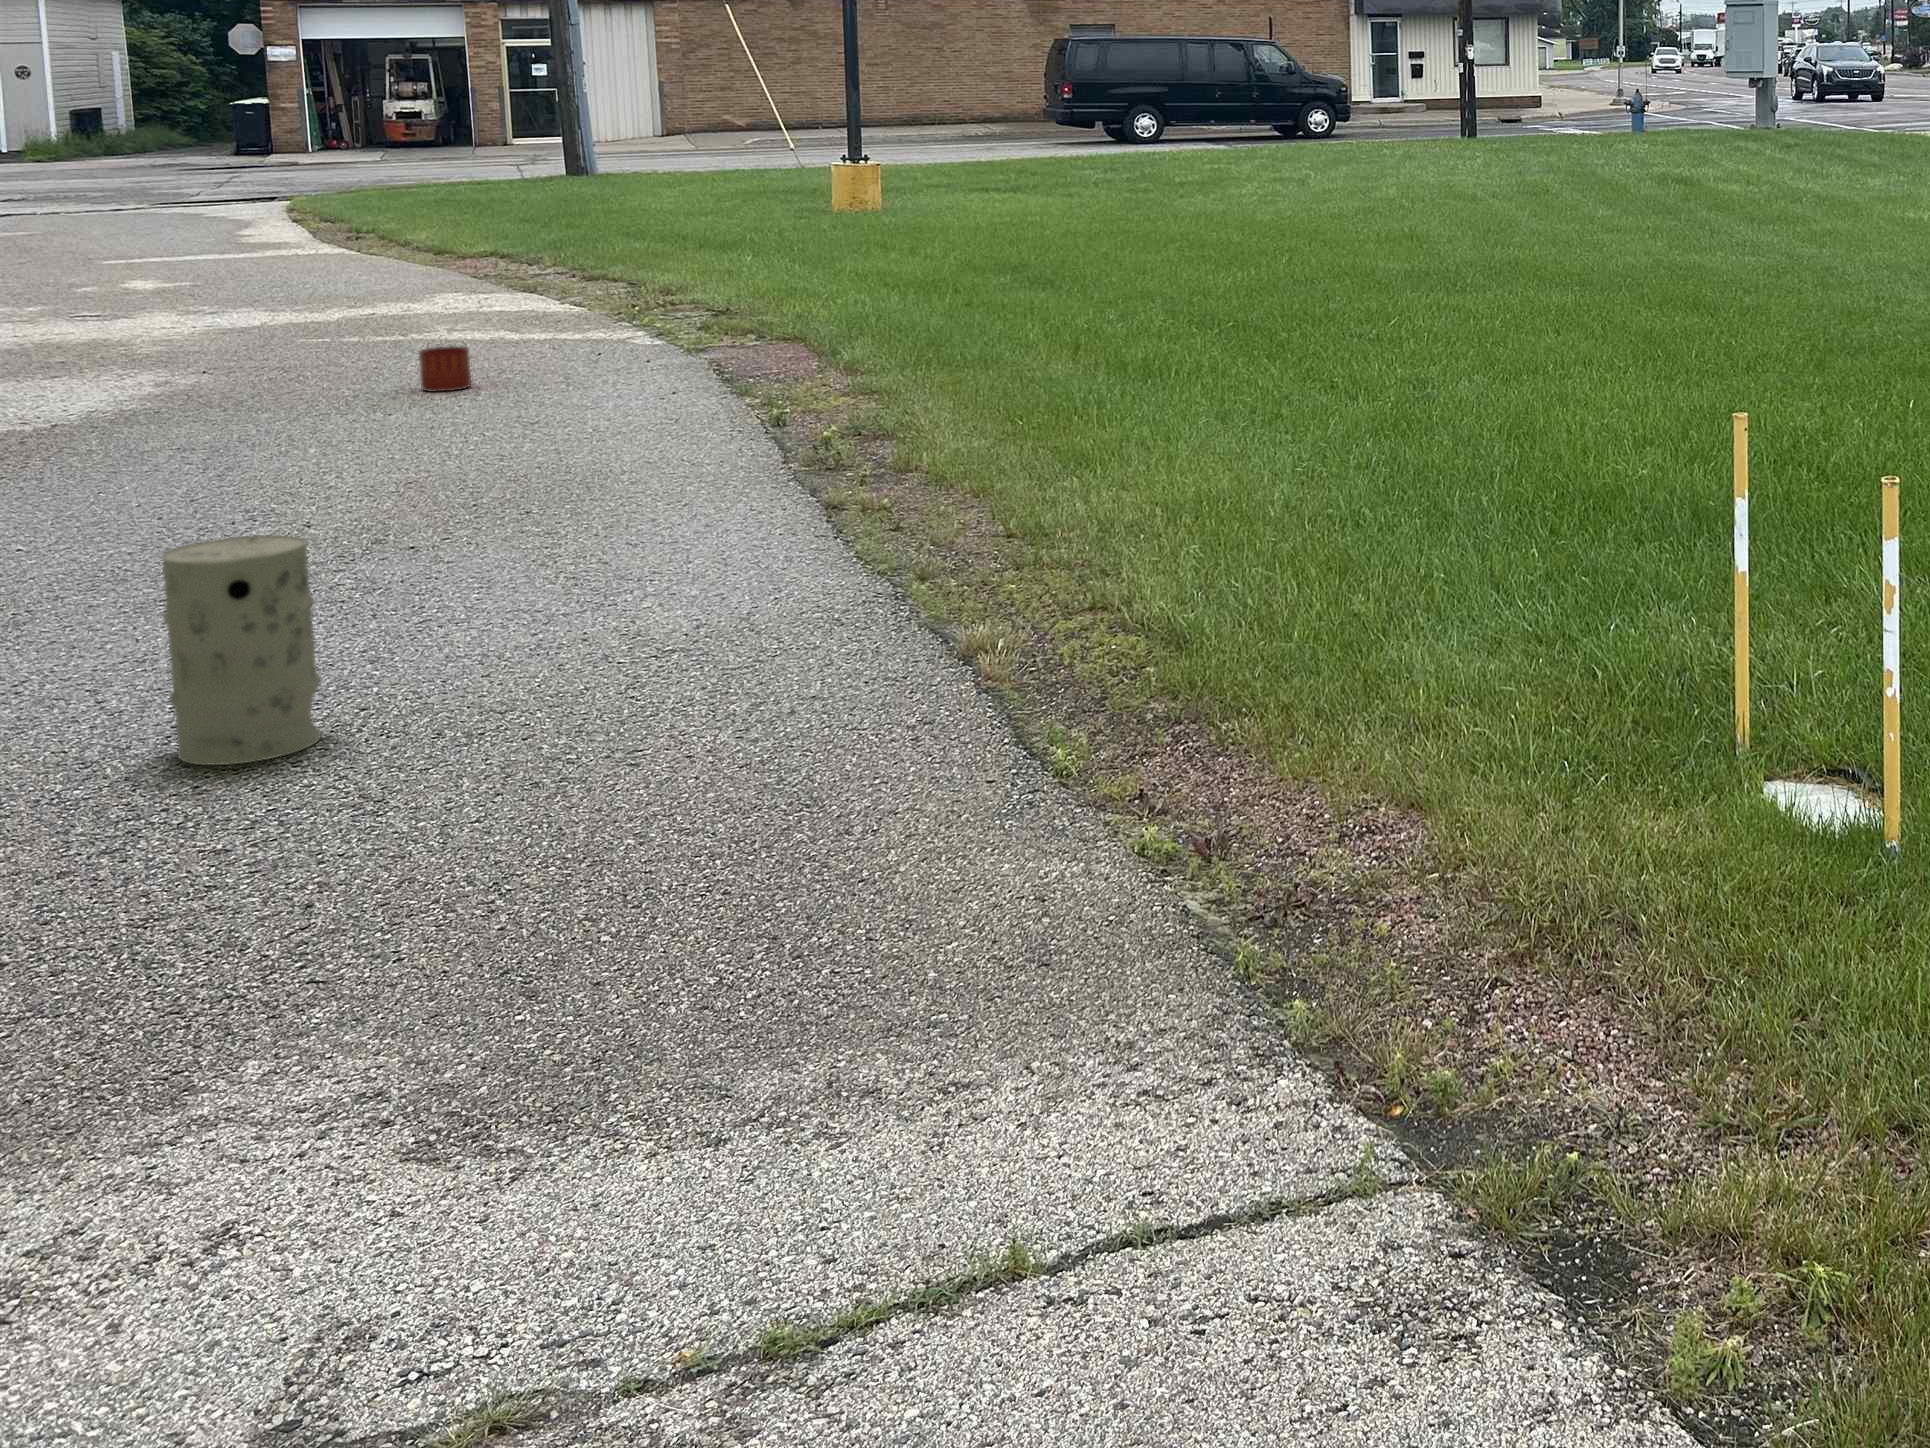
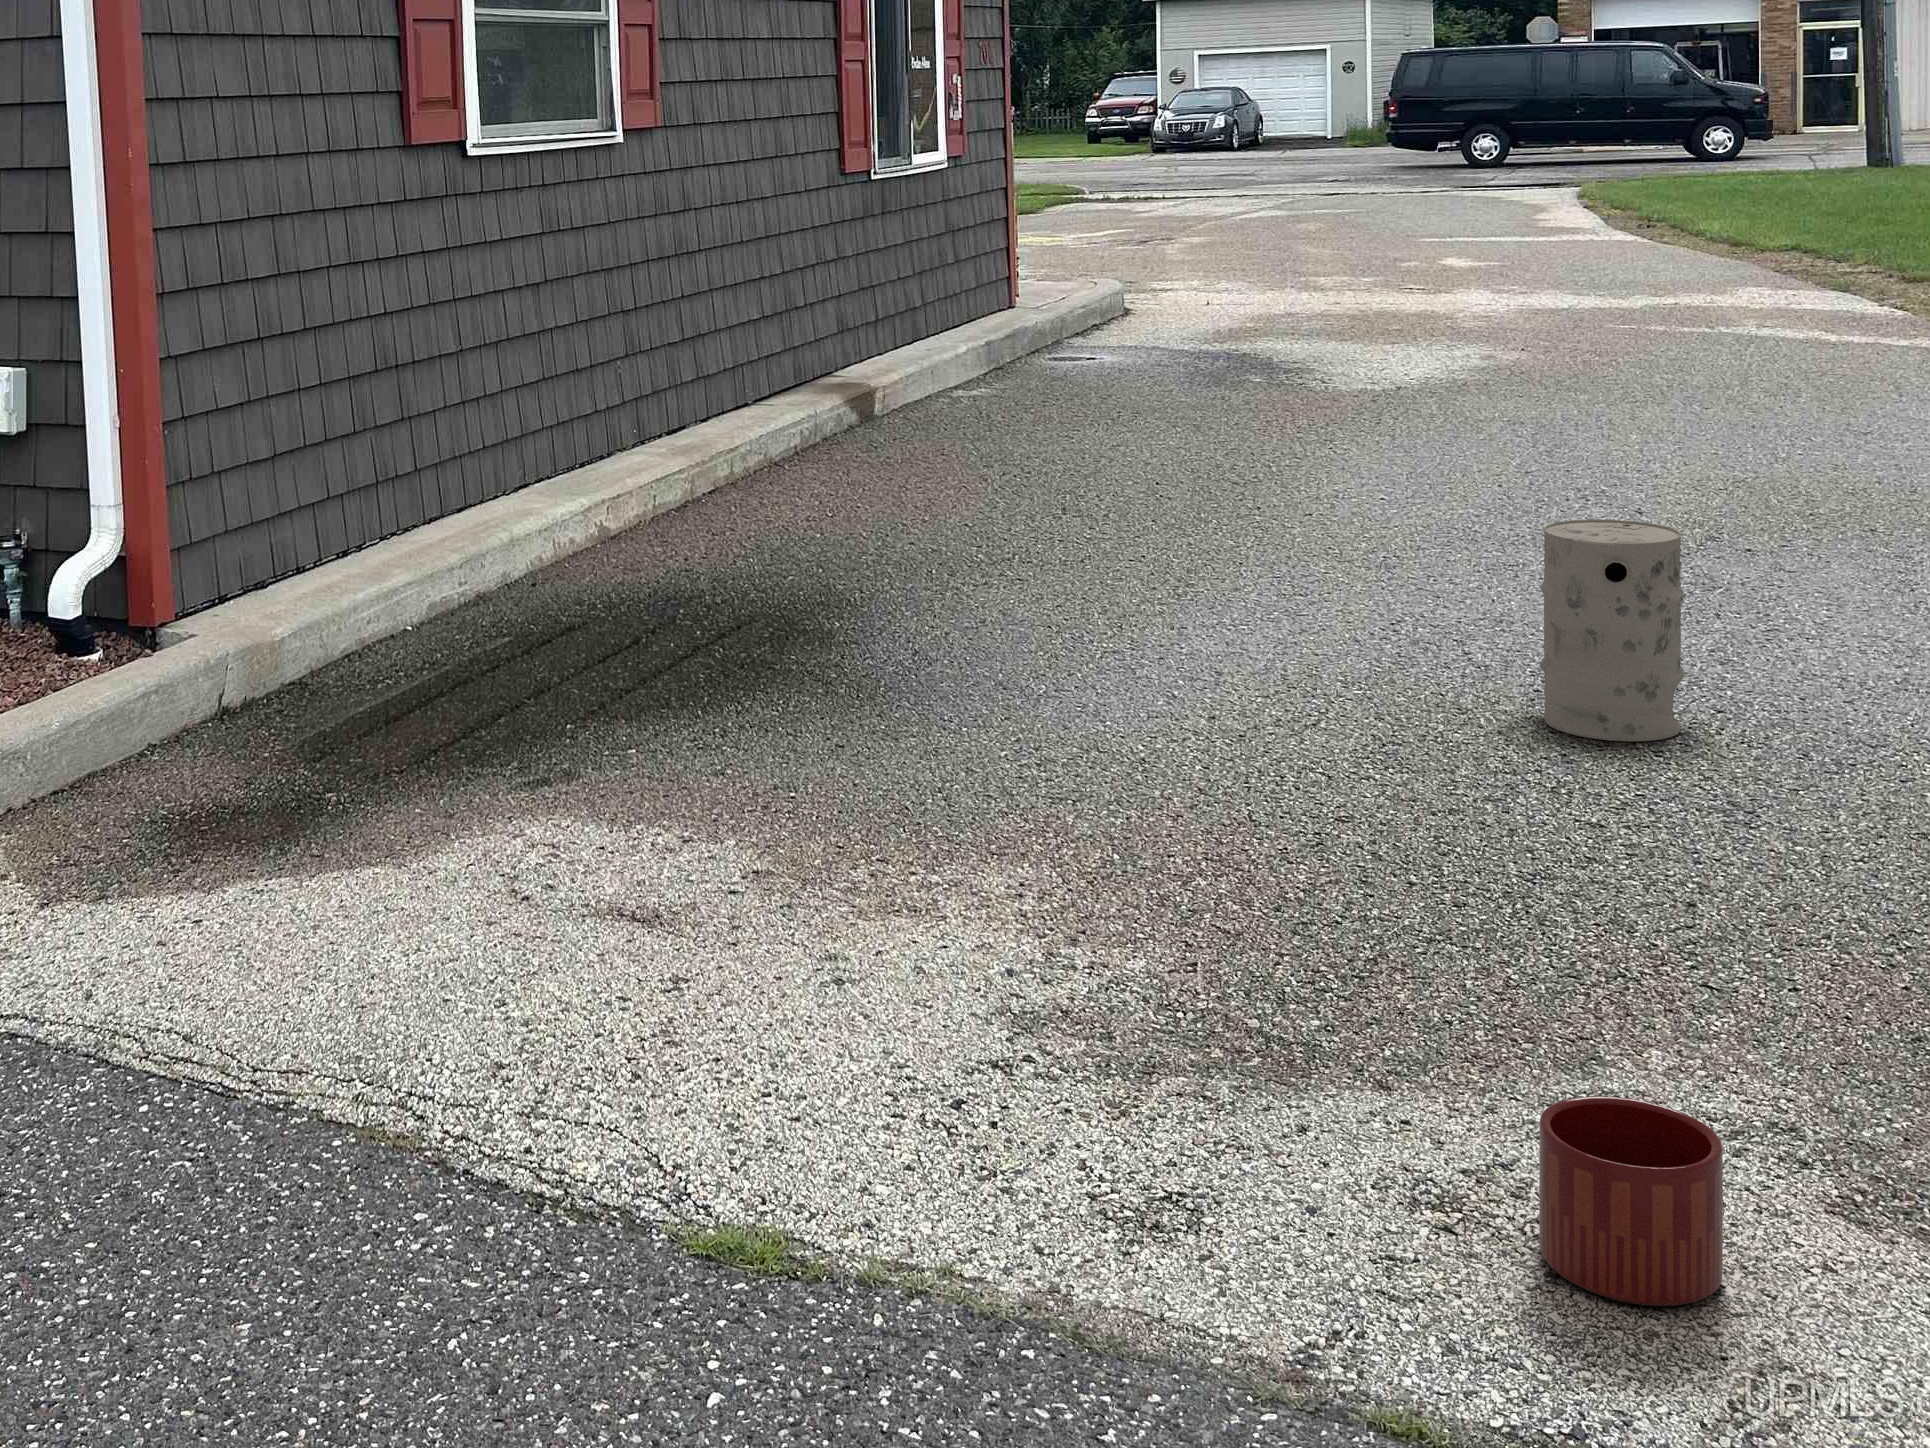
planter: present [419,346,471,392] -> present [1539,1096,1723,1306]

